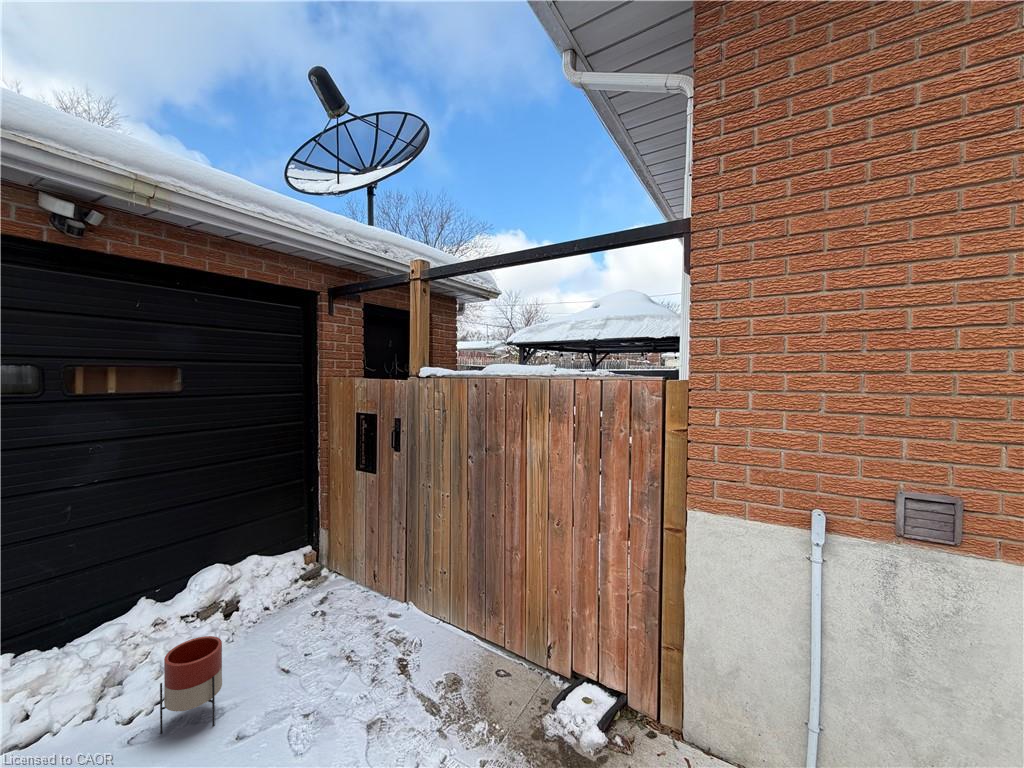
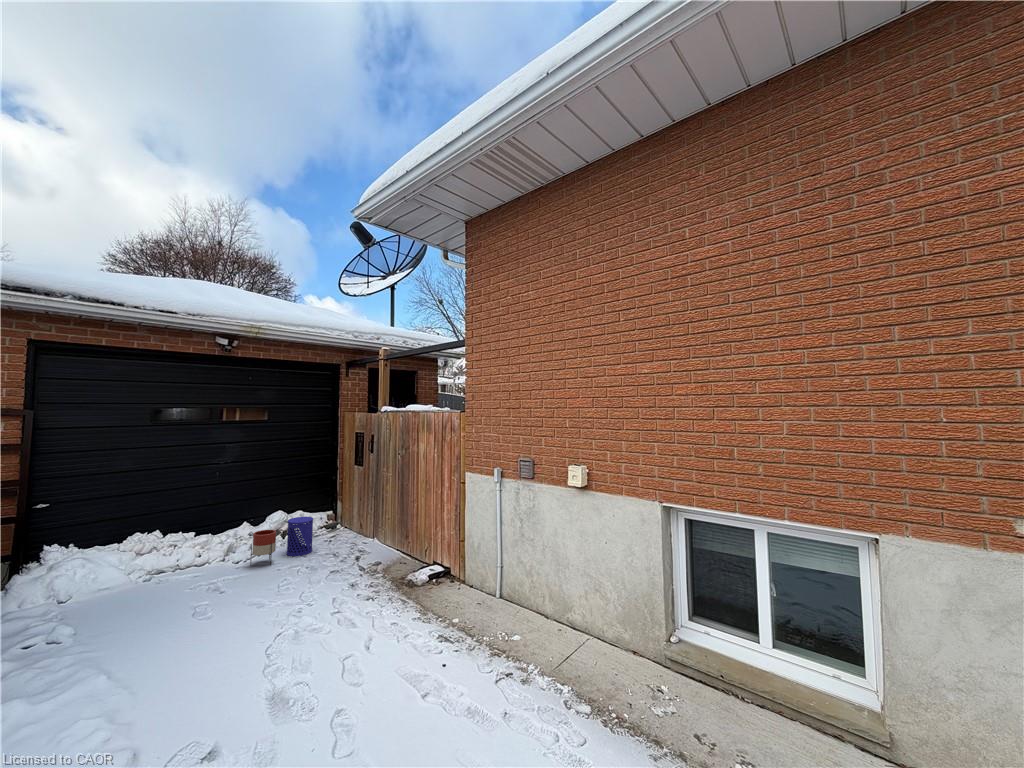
waste bin: none [244,585,299,680] -> present [287,517,313,556]

